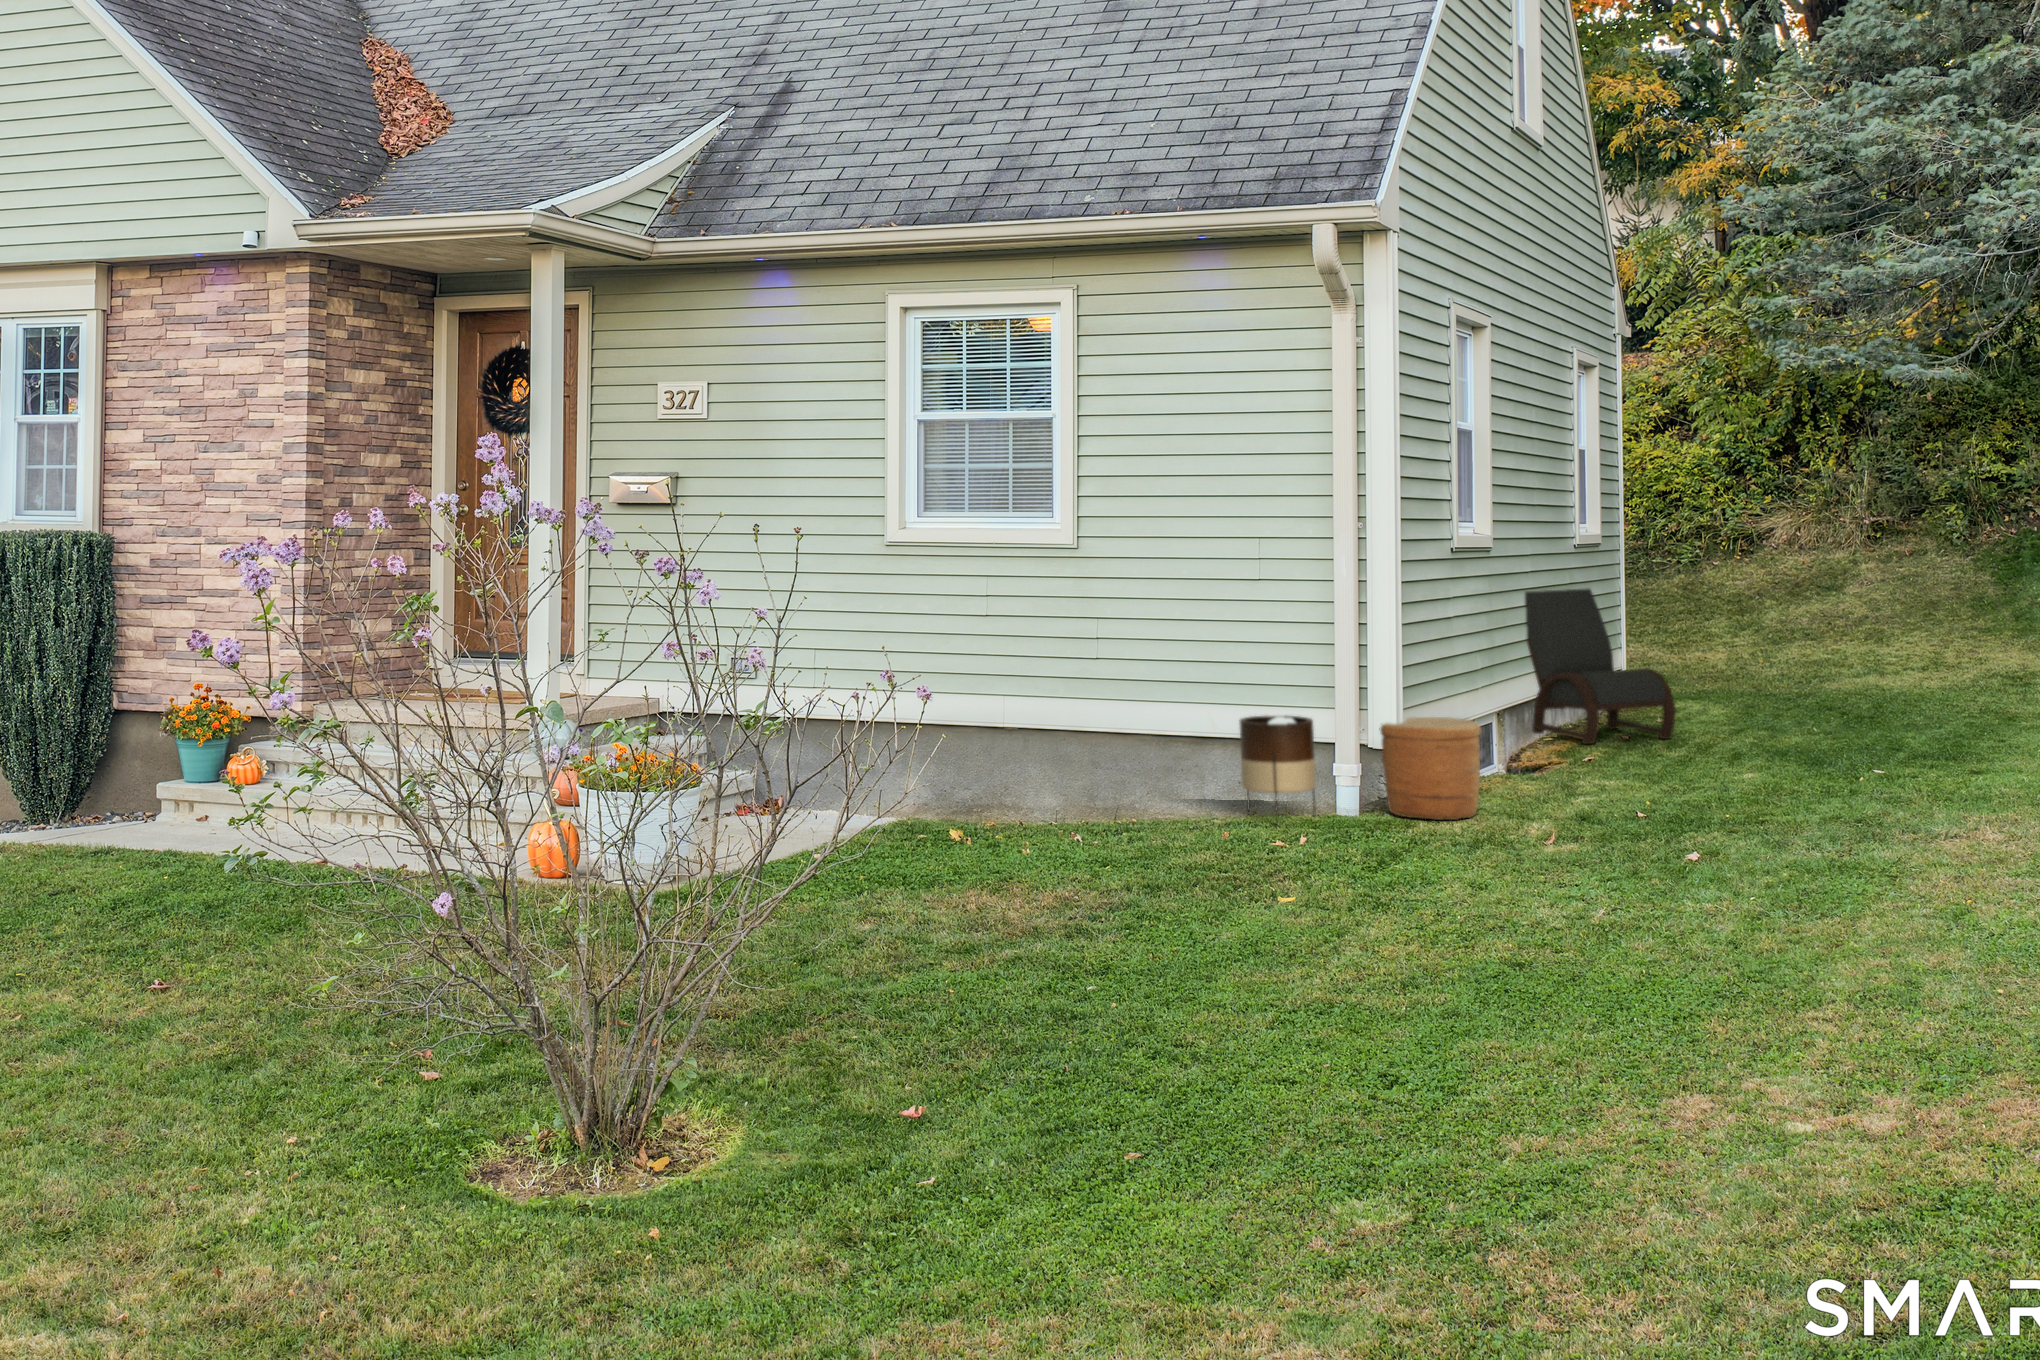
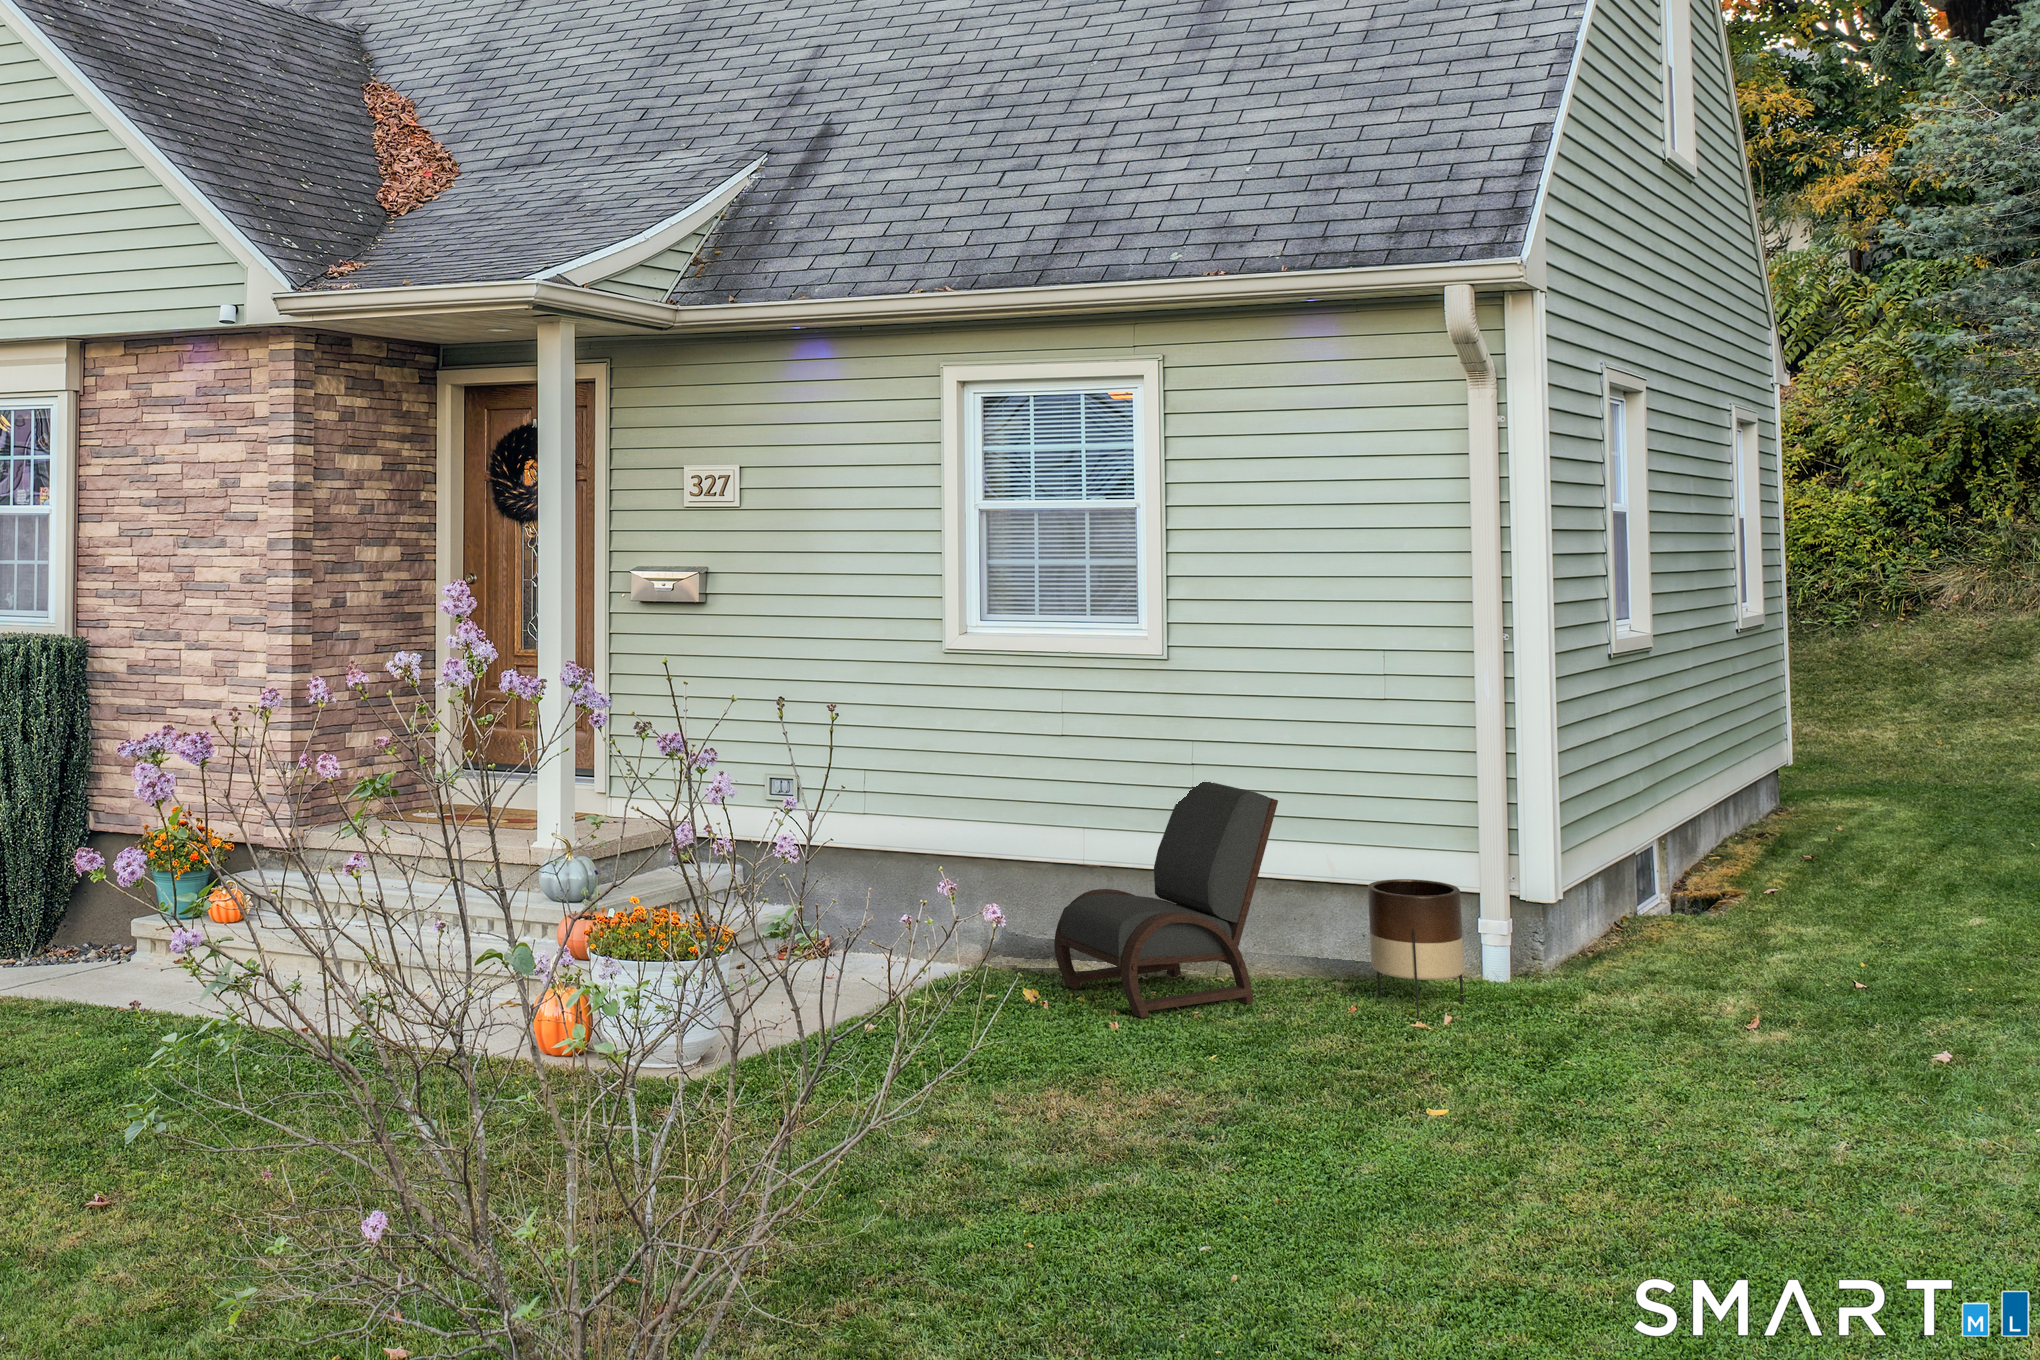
lounge chair: present [1525,589,1676,744] -> present [1054,782,1278,1018]
woven basket: present [1380,717,1481,820] -> none [1542,884,1672,1019]

